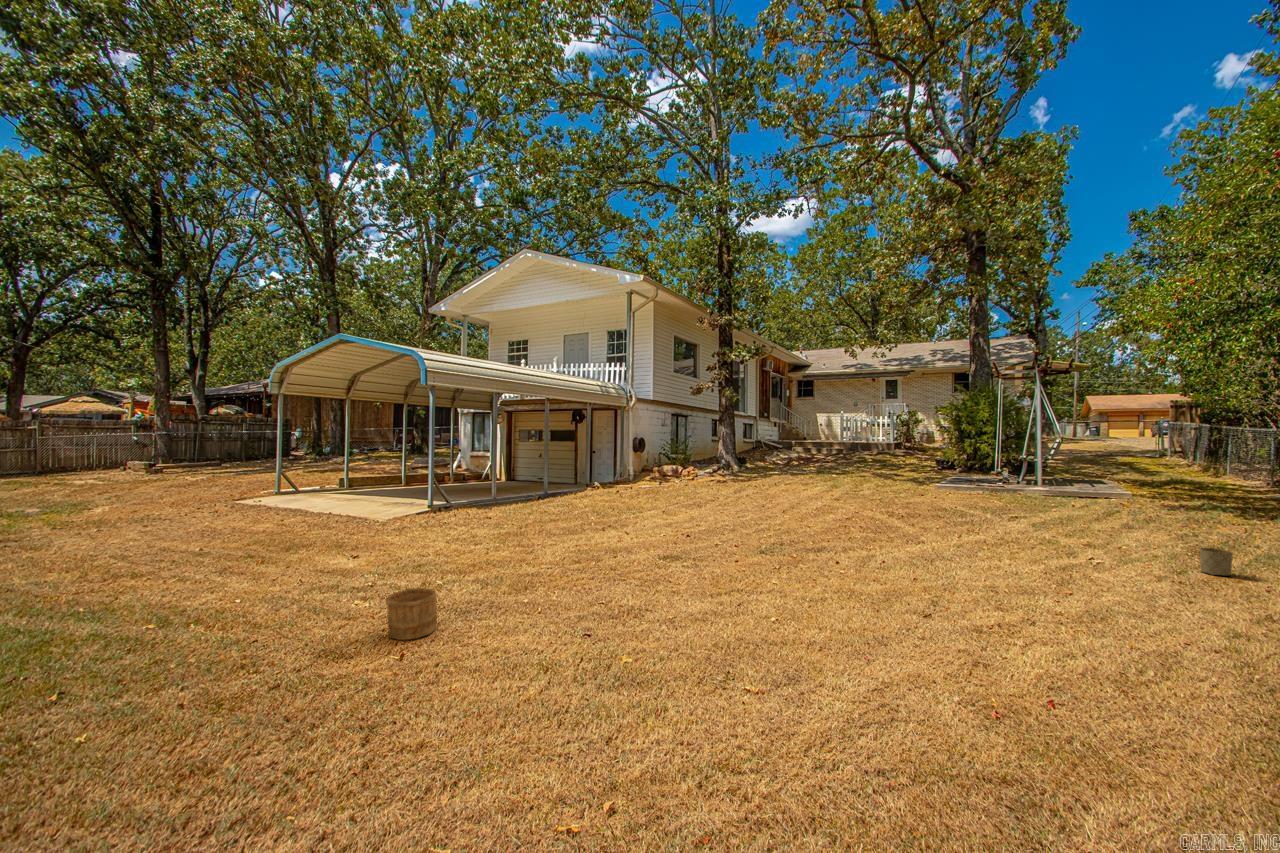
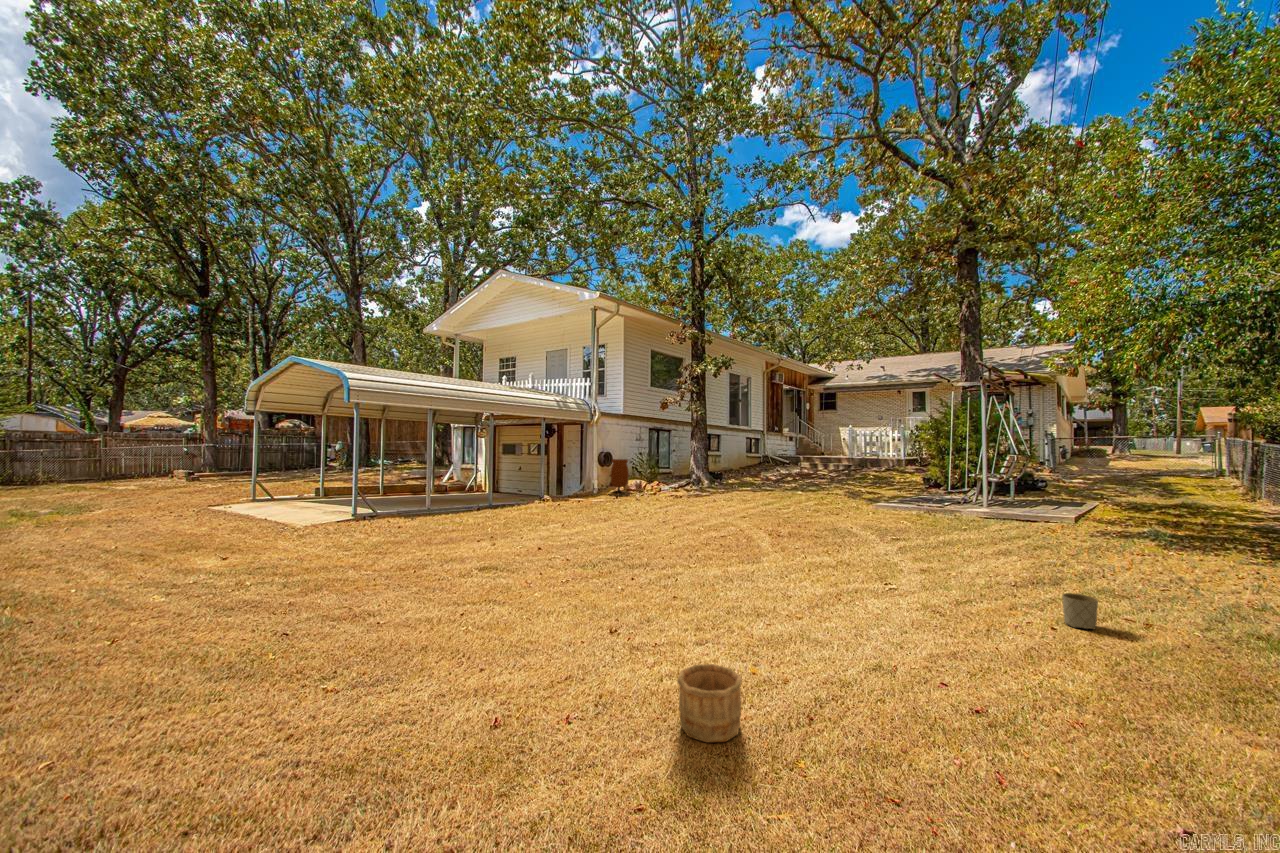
lounge chair: none [643,445,666,481] -> present [610,459,629,495]
wooden bucket: present [386,588,437,640] -> present [677,664,742,742]

